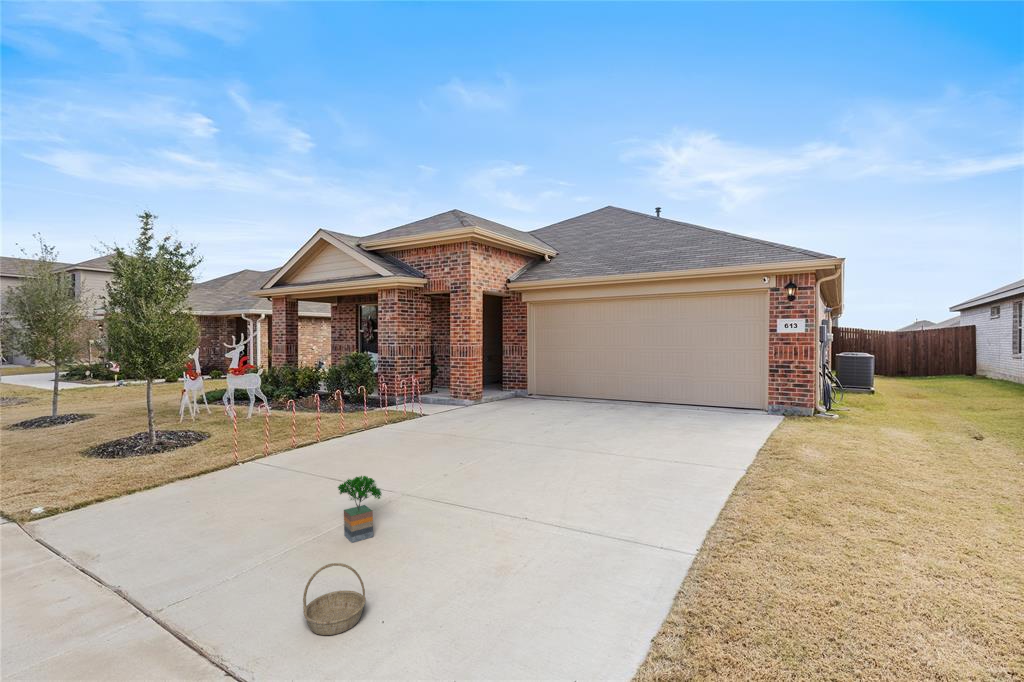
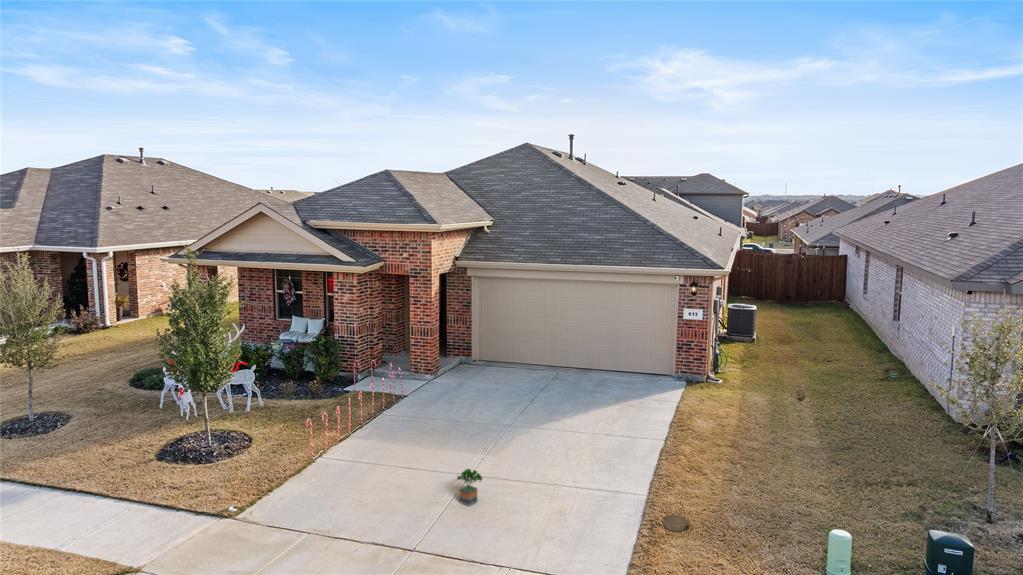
basket: present [303,563,366,635] -> present [663,502,688,531]

